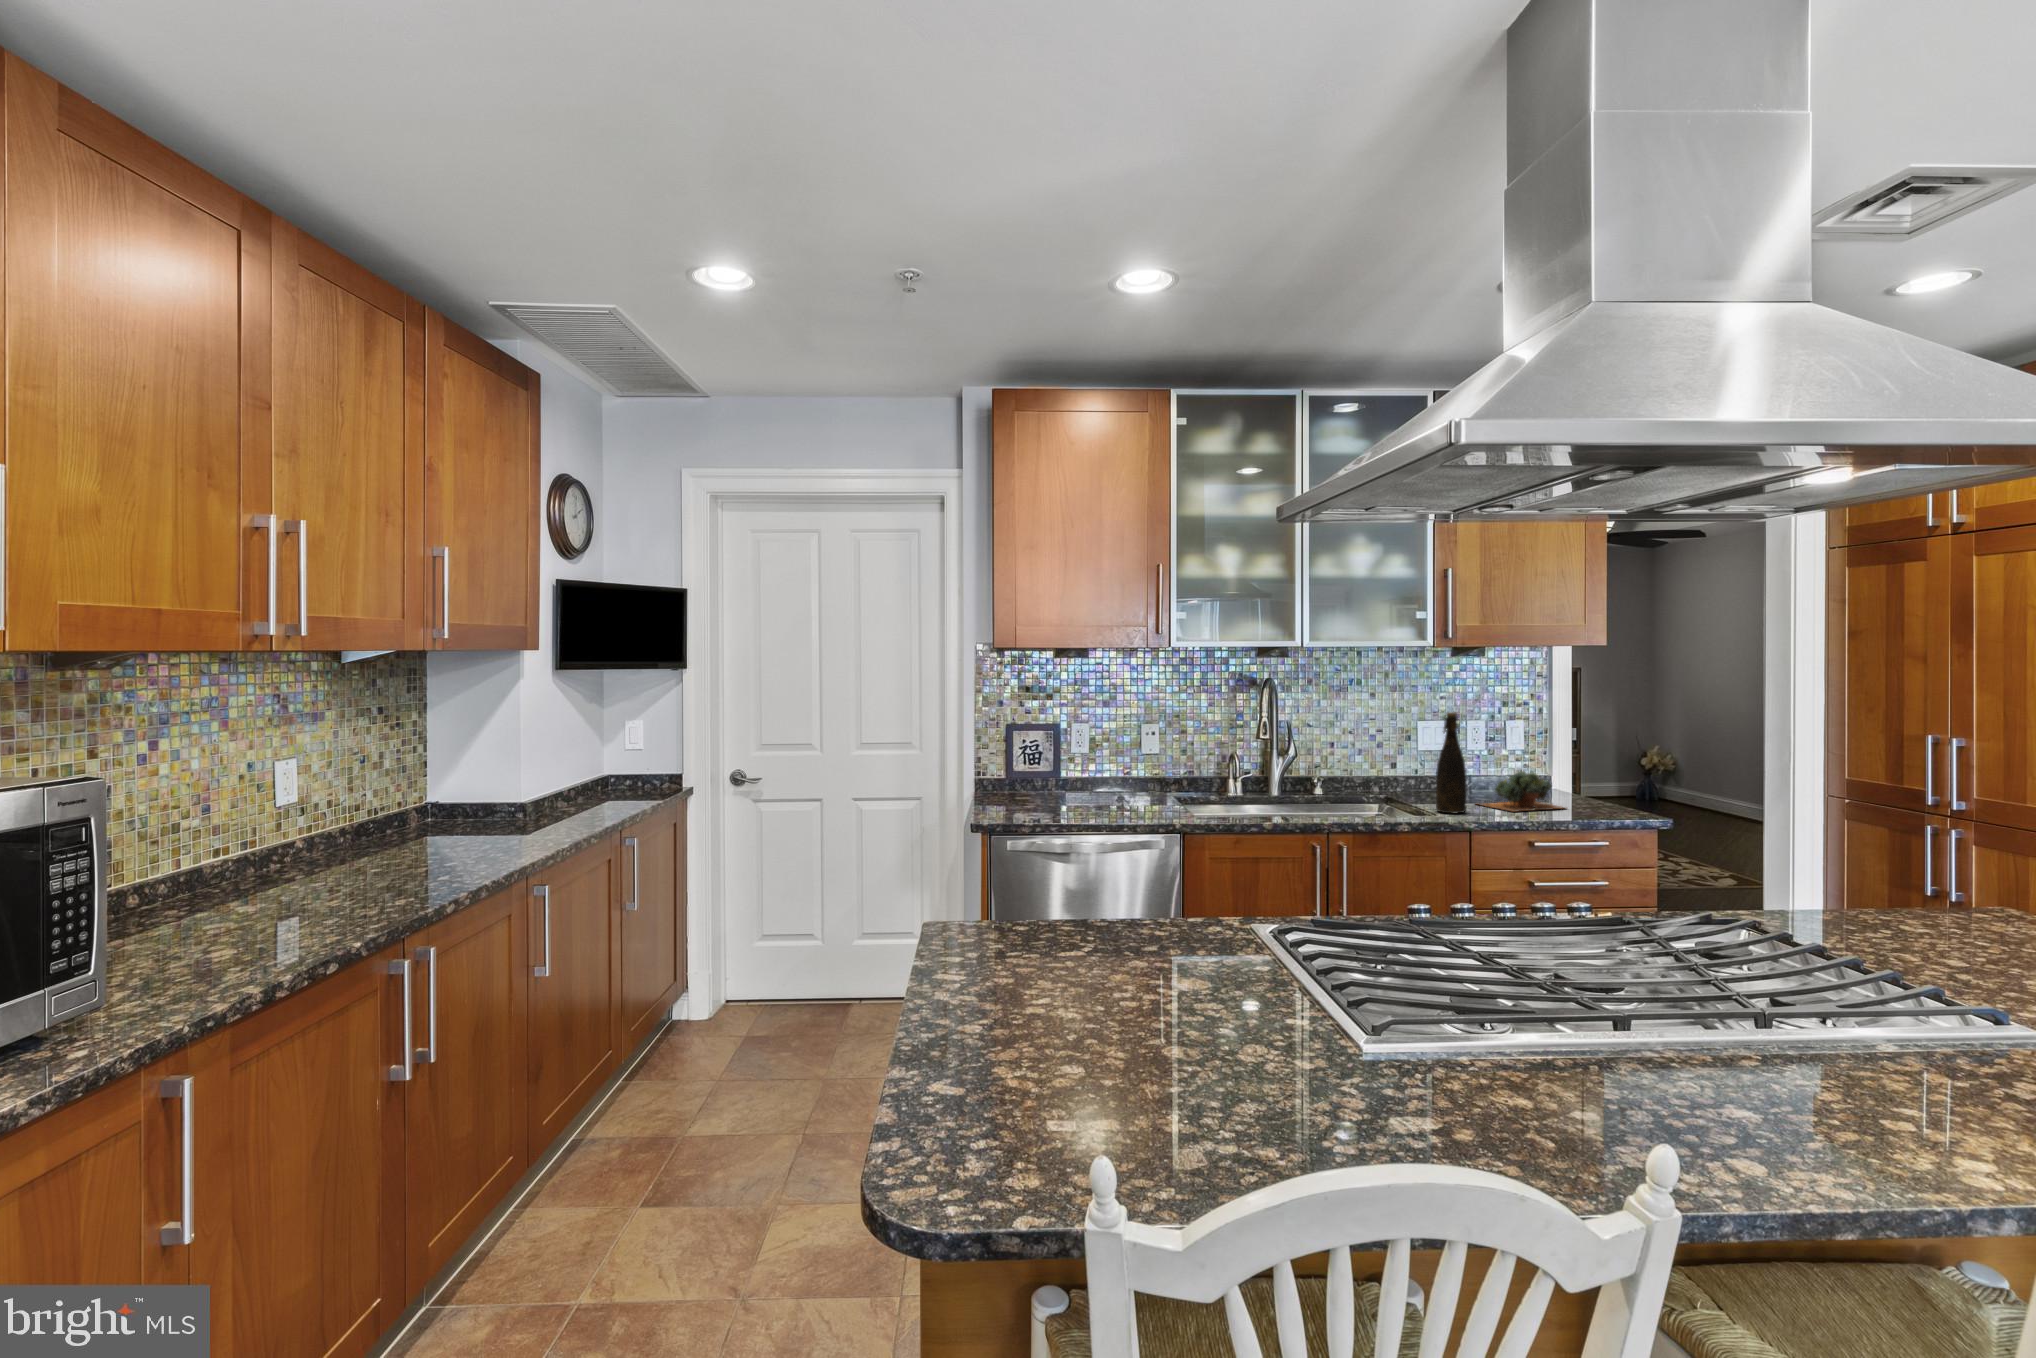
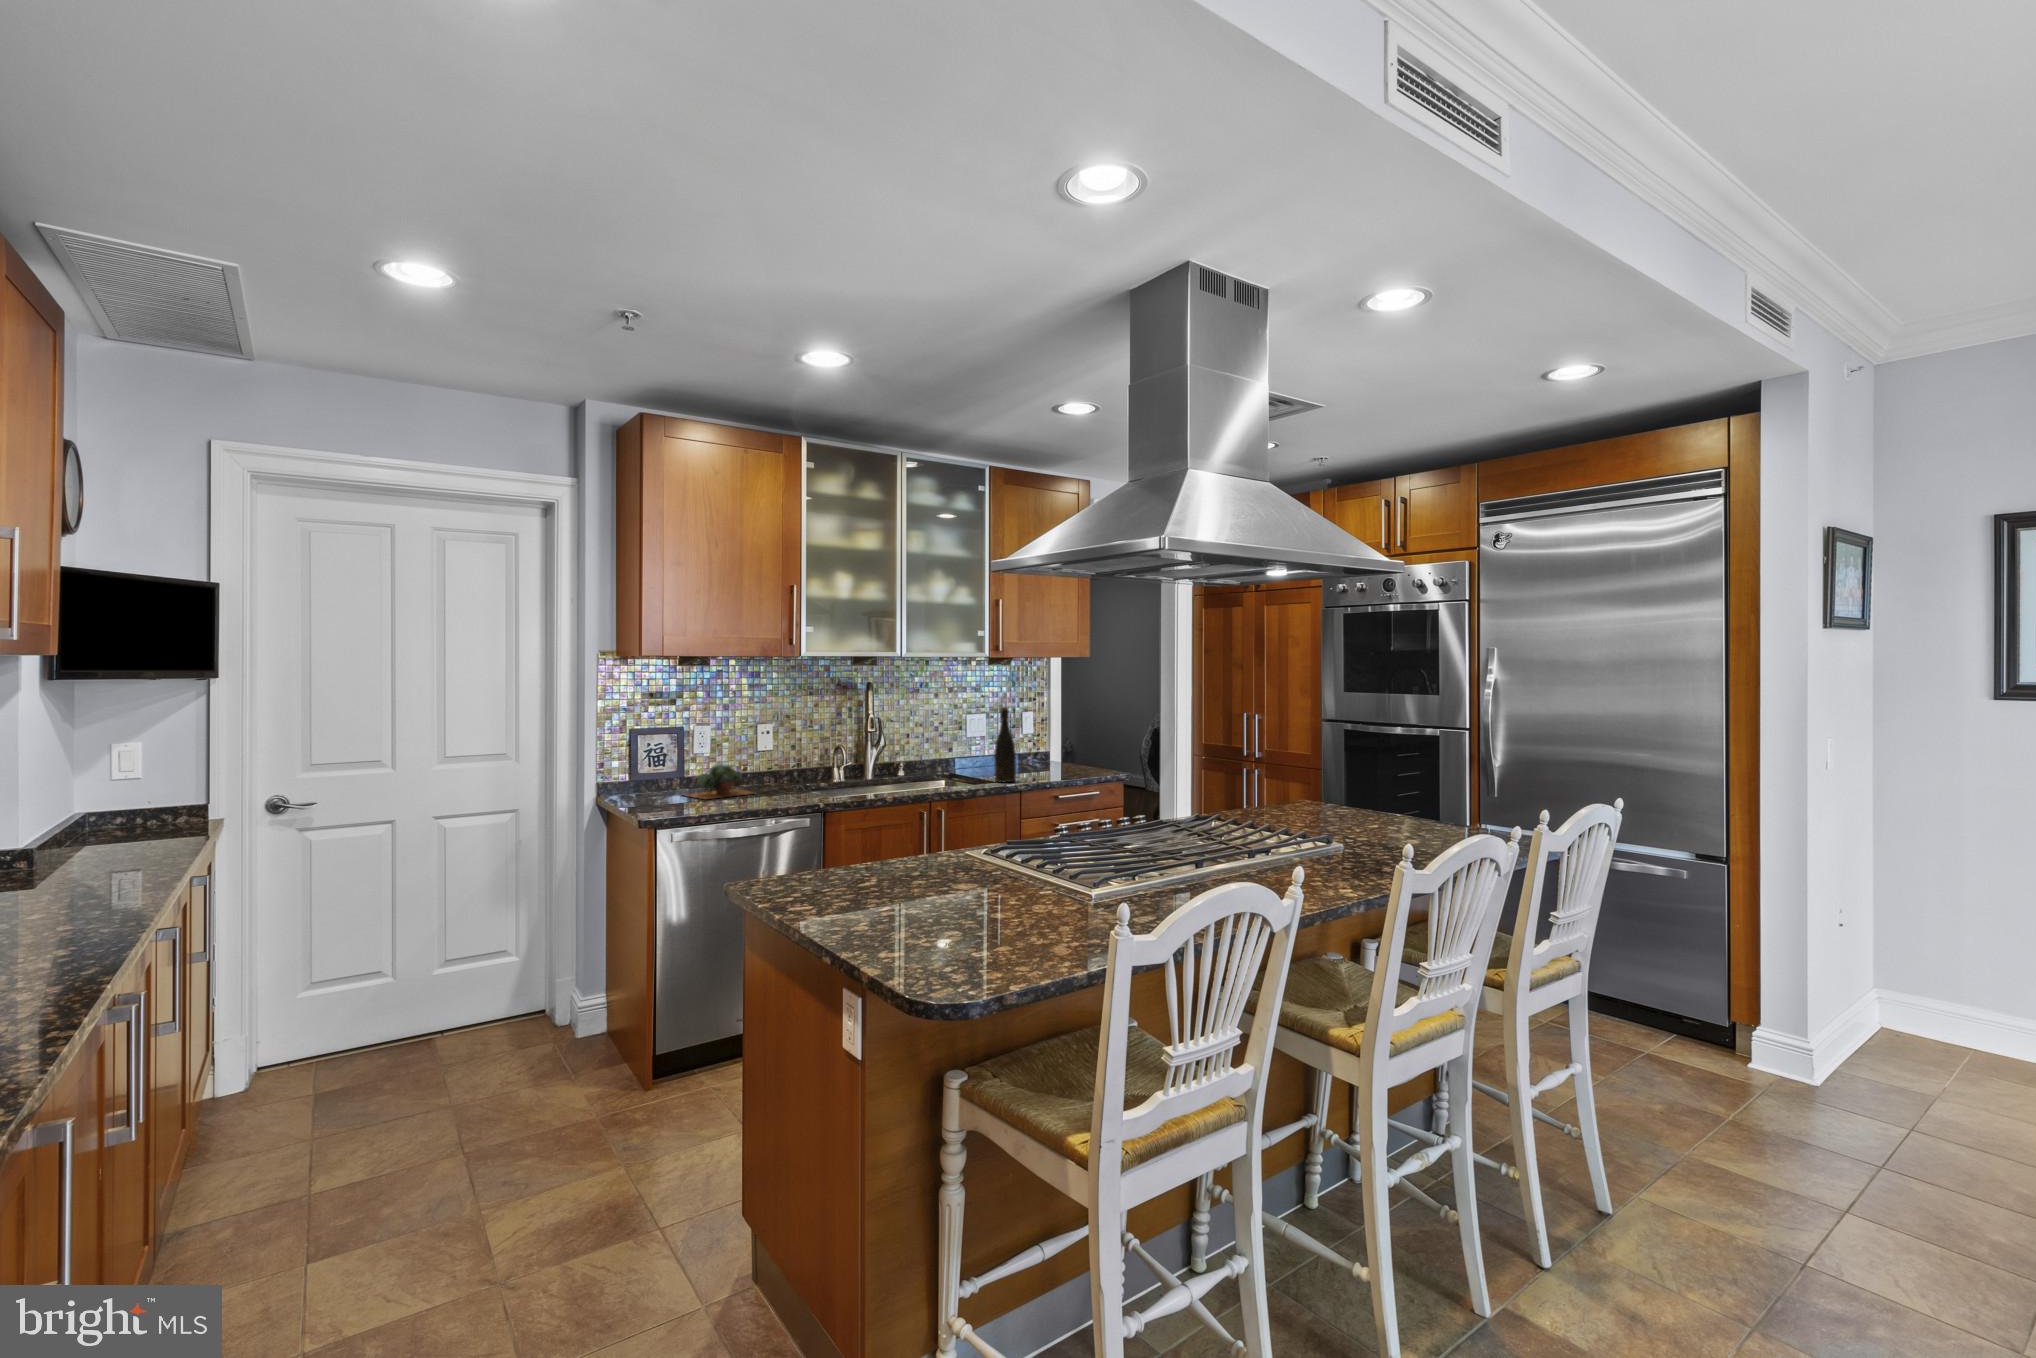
succulent plant: present [1477,771,1564,812] -> present [685,764,753,799]

